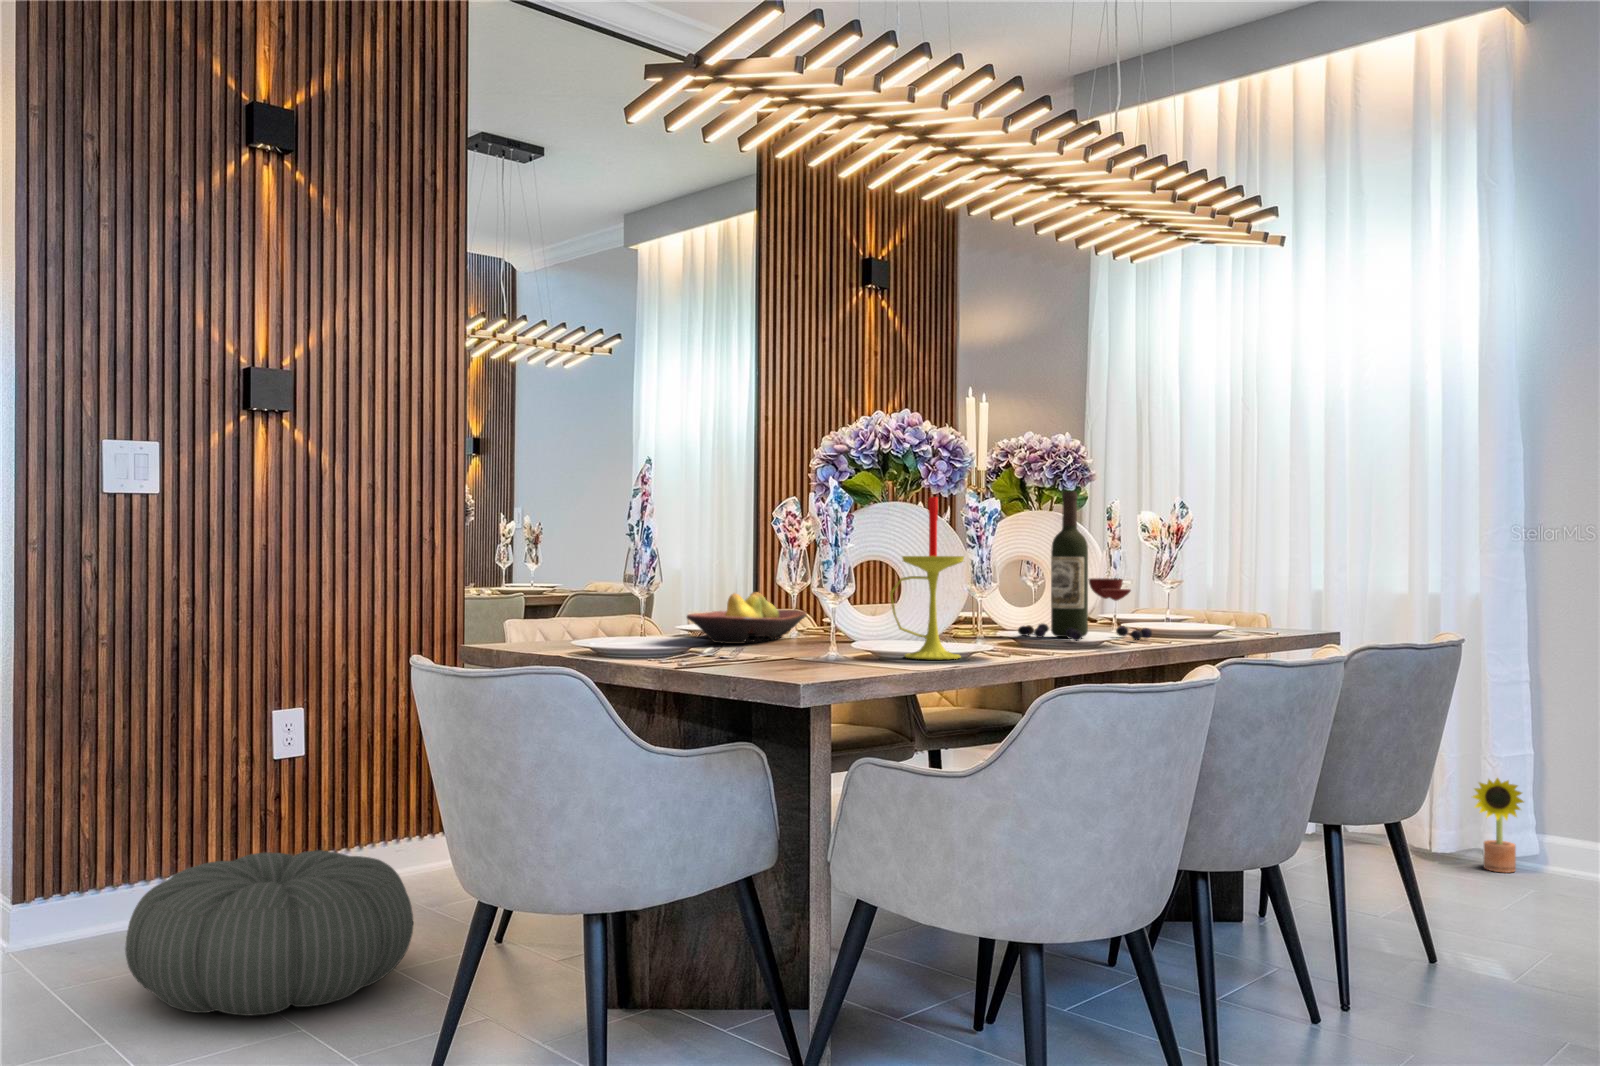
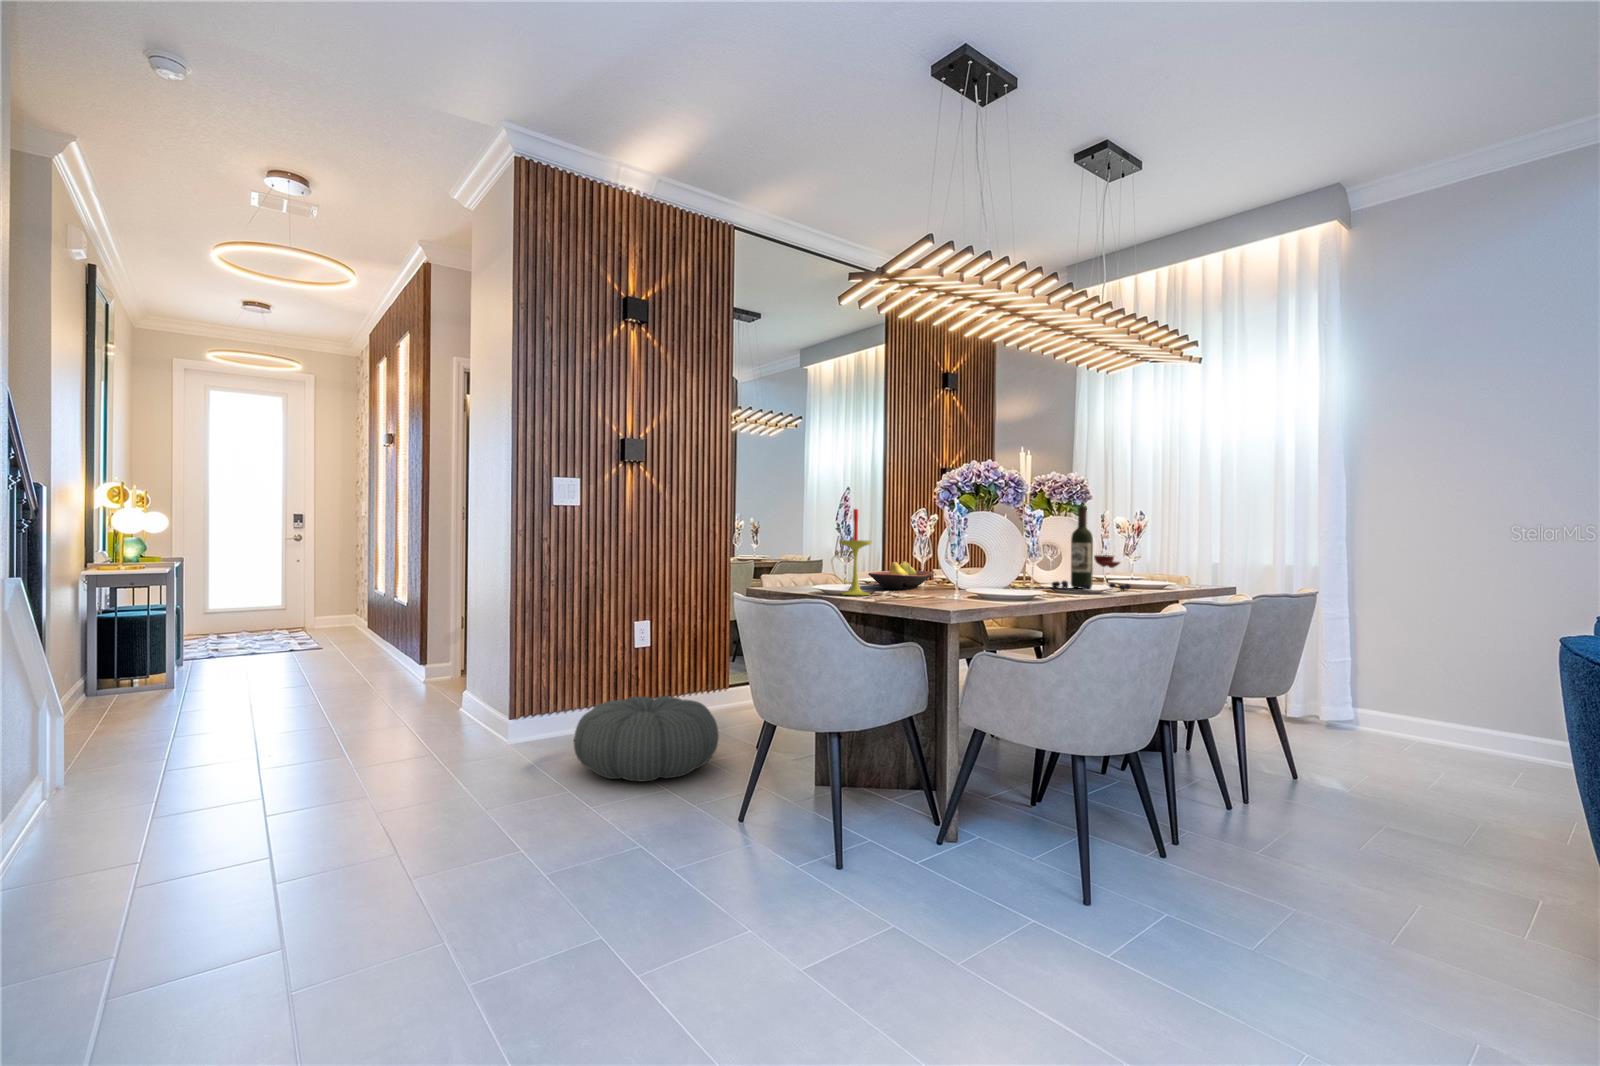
candle: present [890,497,964,659] -> present [832,509,872,595]
decorative plant: present [1473,778,1524,872] -> none [1312,674,1347,730]

